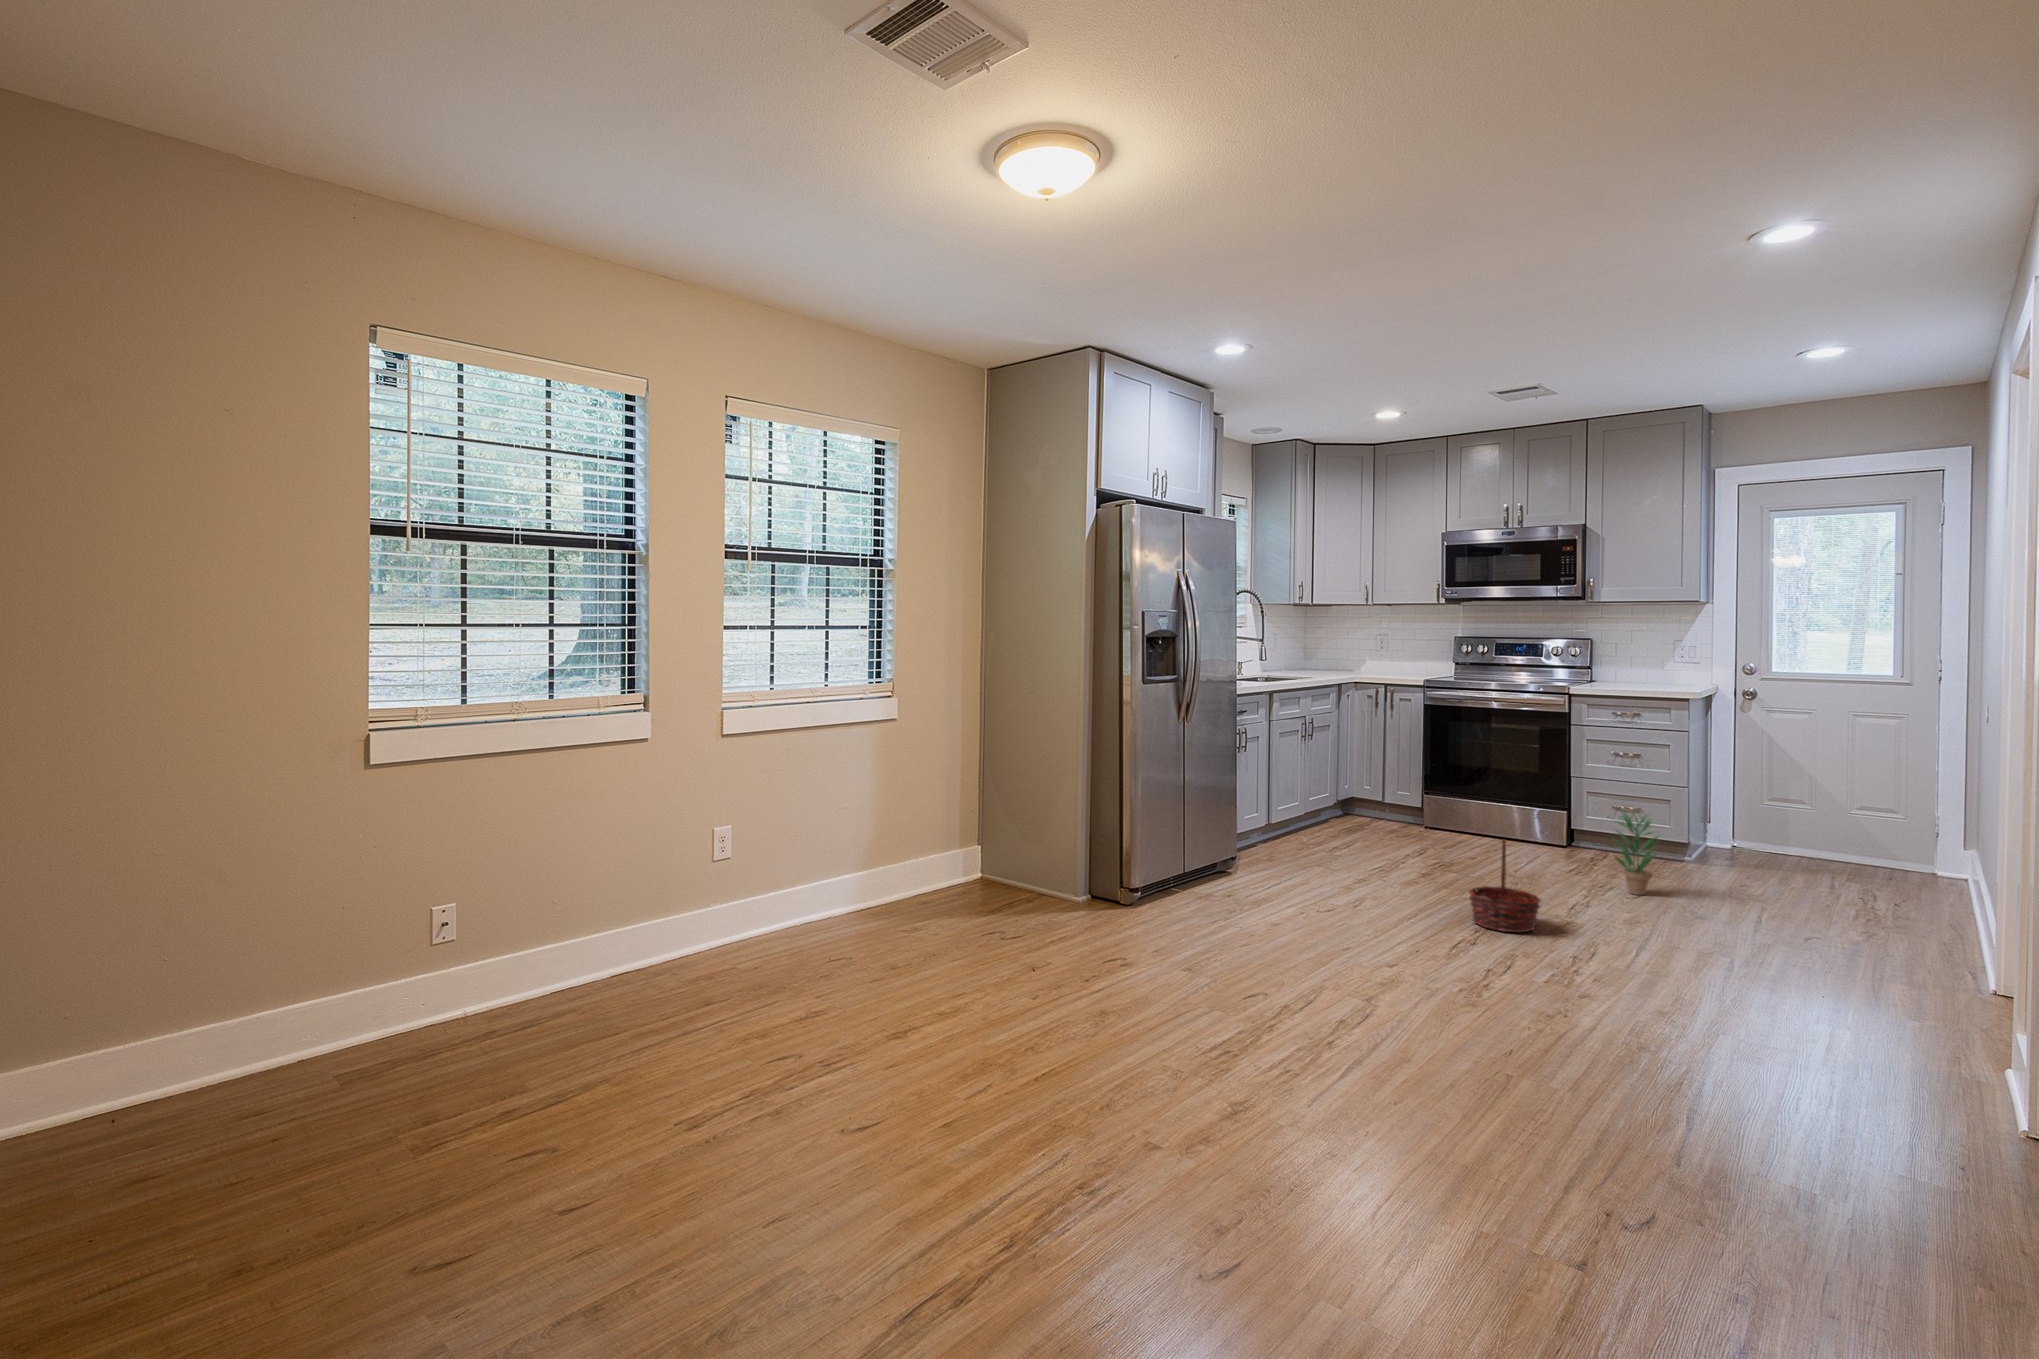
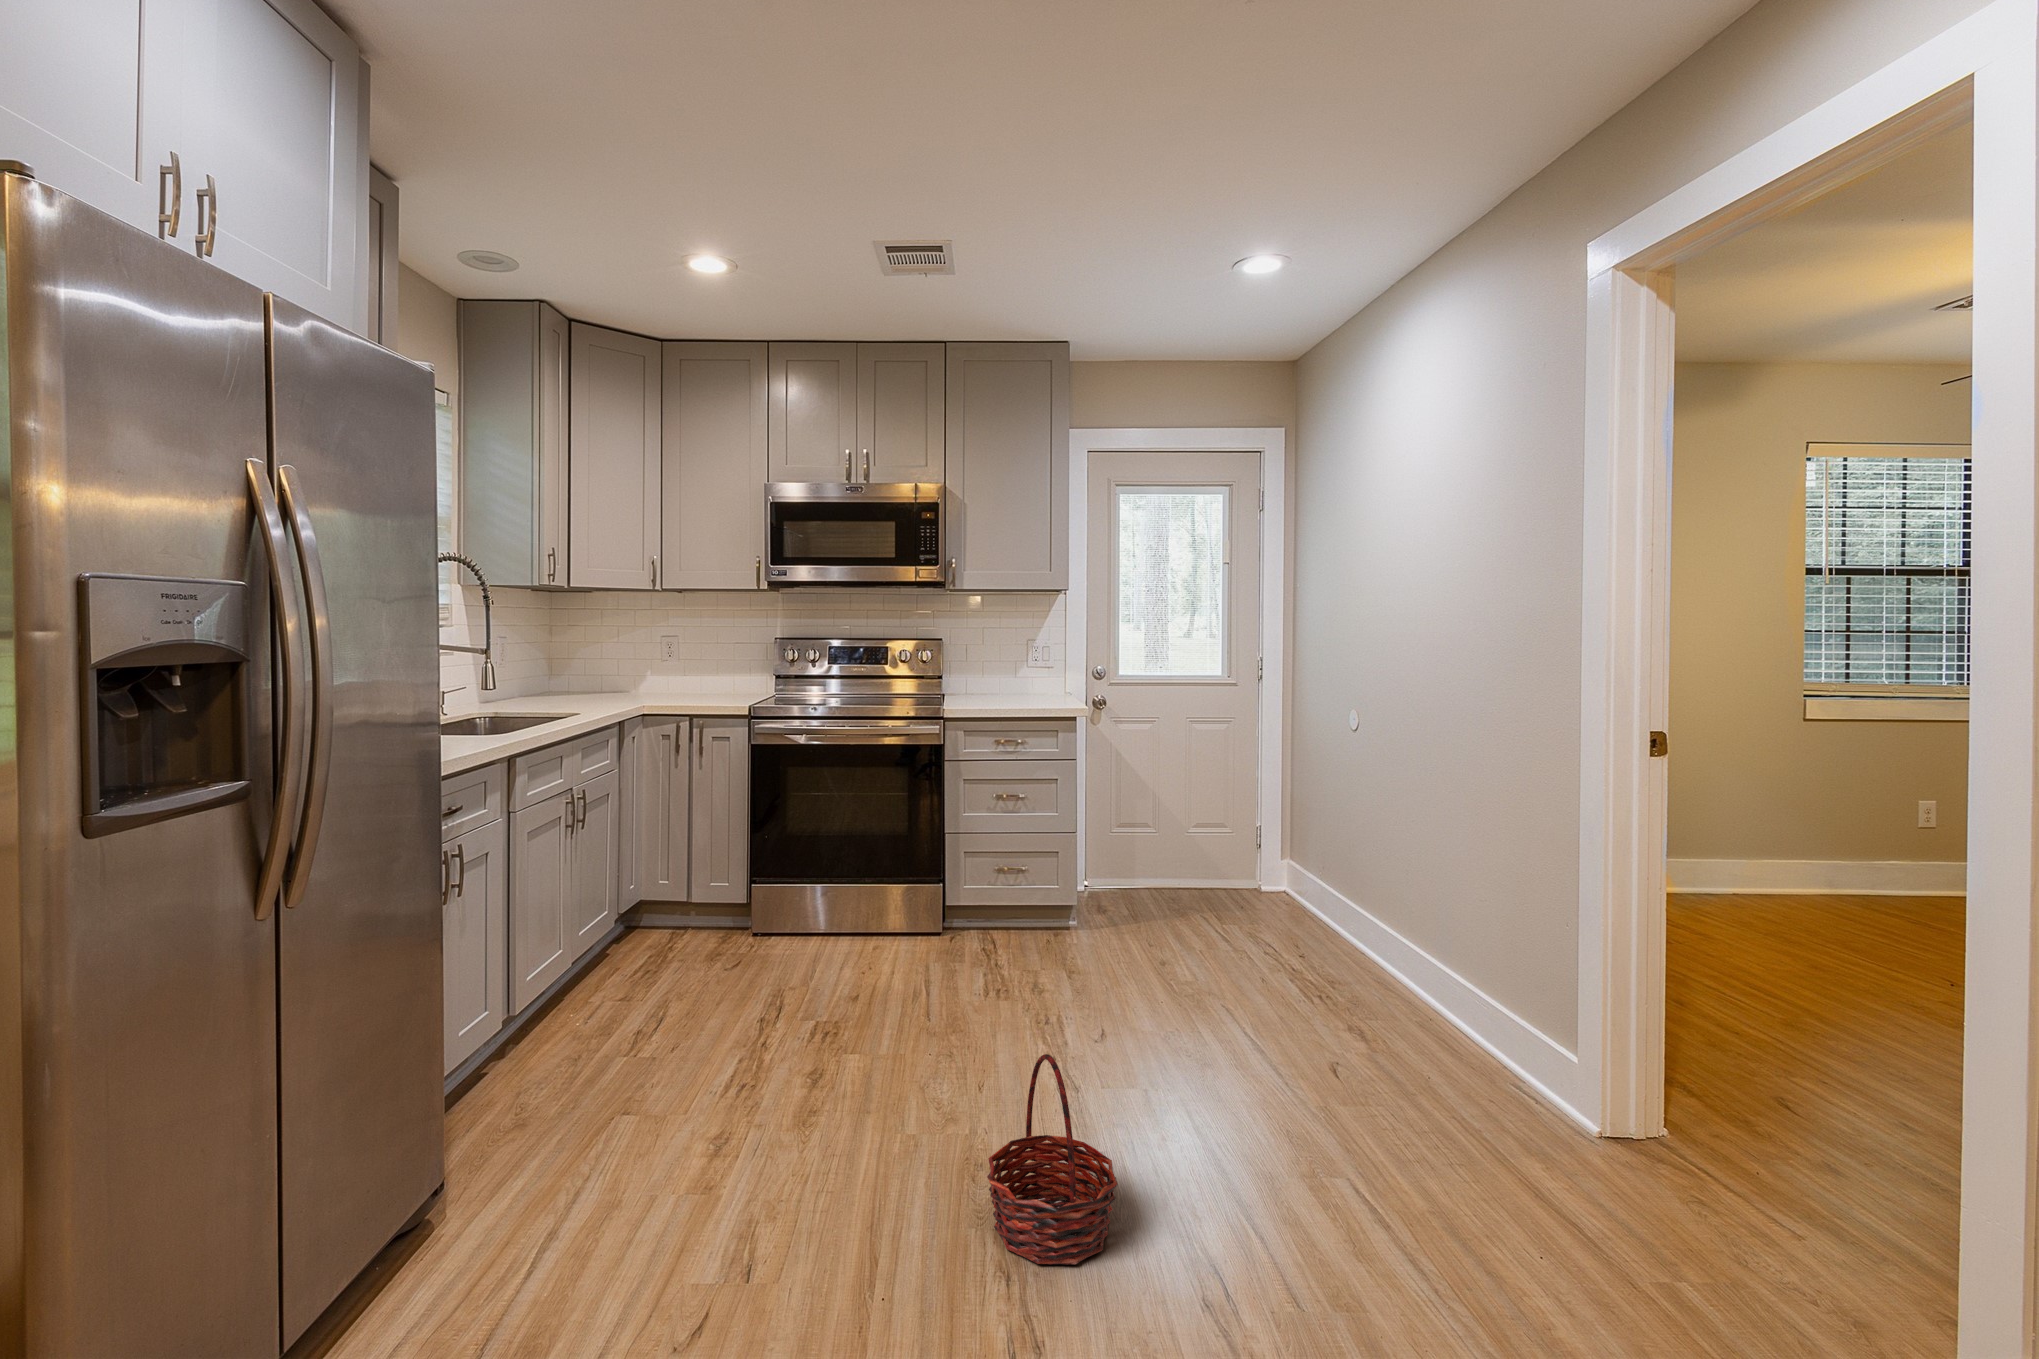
potted plant: present [1615,810,1657,895] -> none [1073,900,1142,1030]

